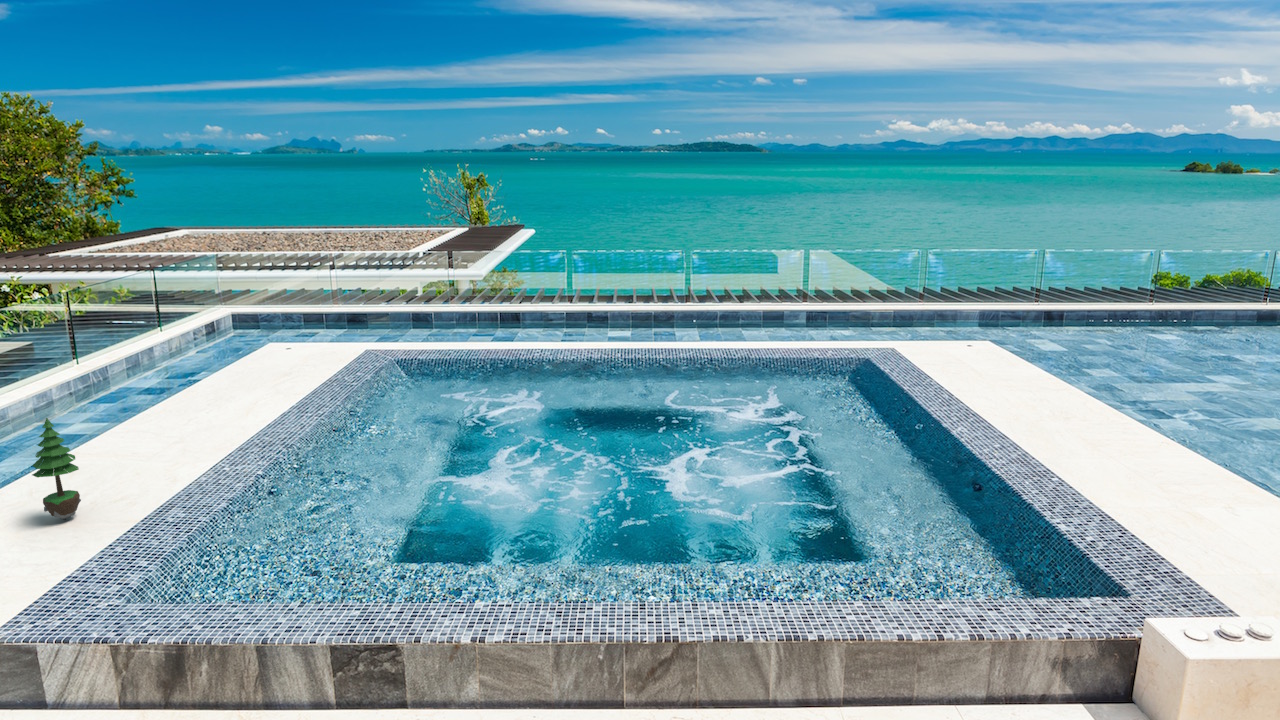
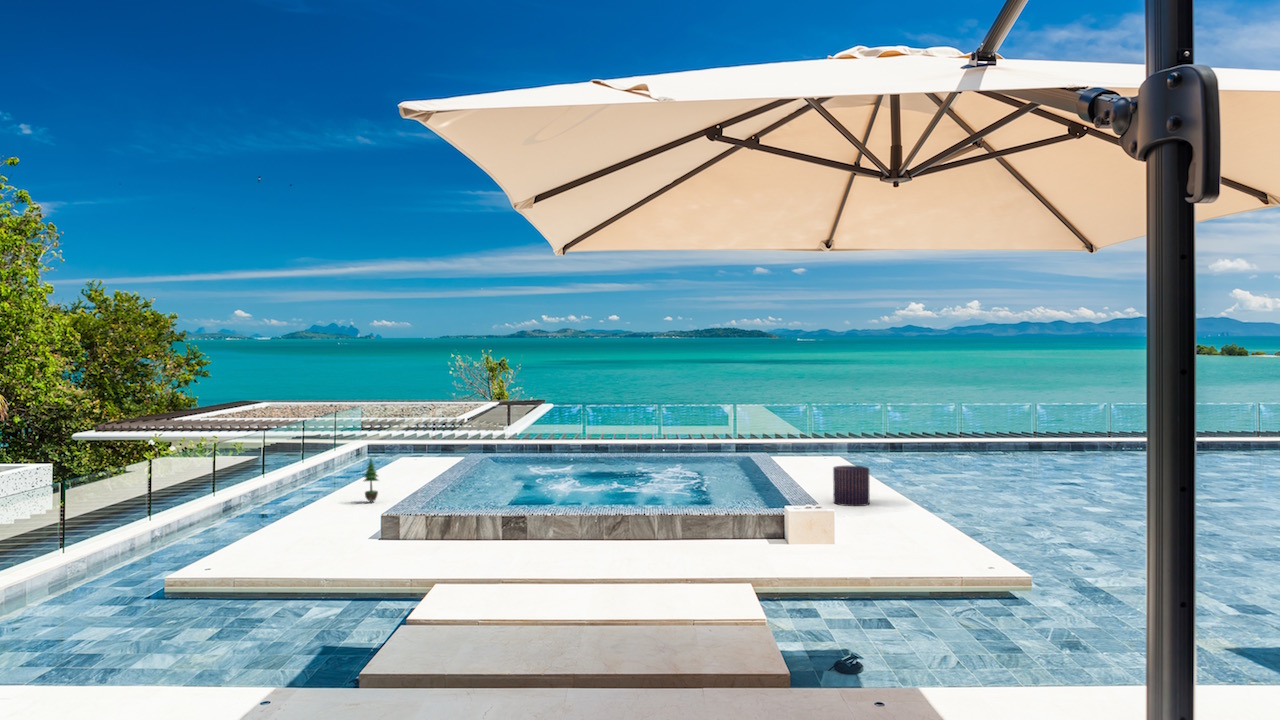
pouf: none [1154,431,1269,542] -> present [833,466,870,506]

